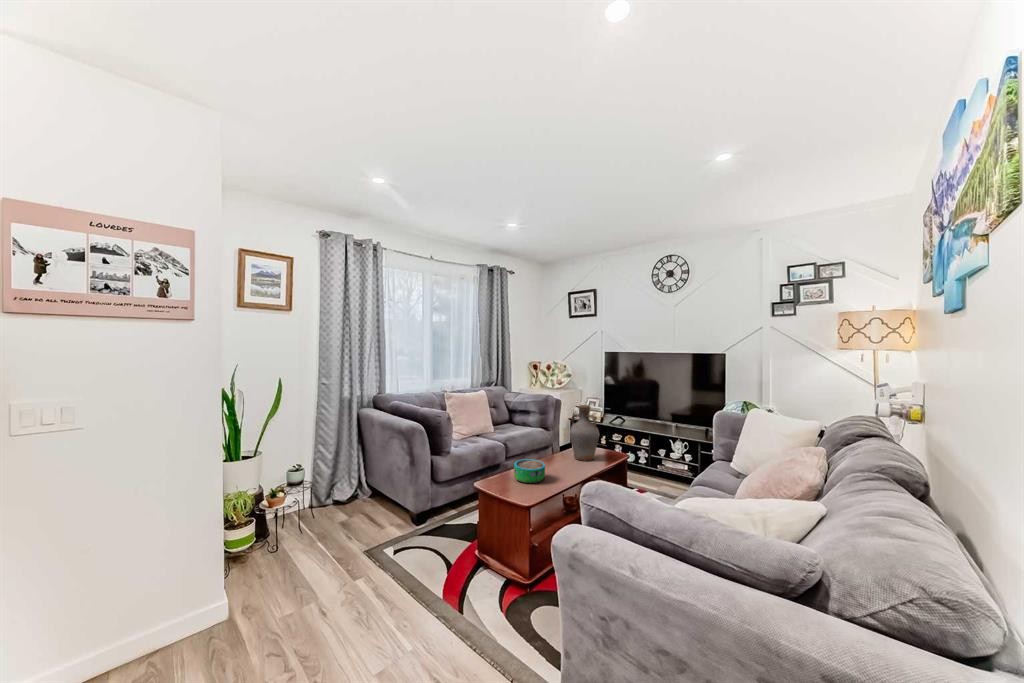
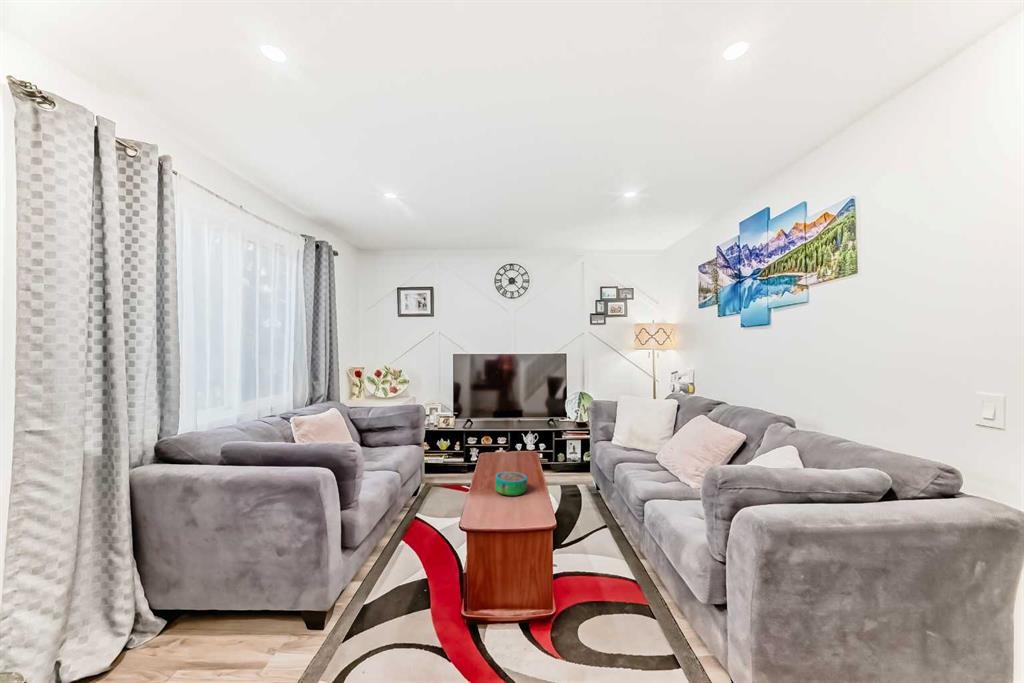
vase: present [570,405,599,461] -> none [496,411,524,466]

